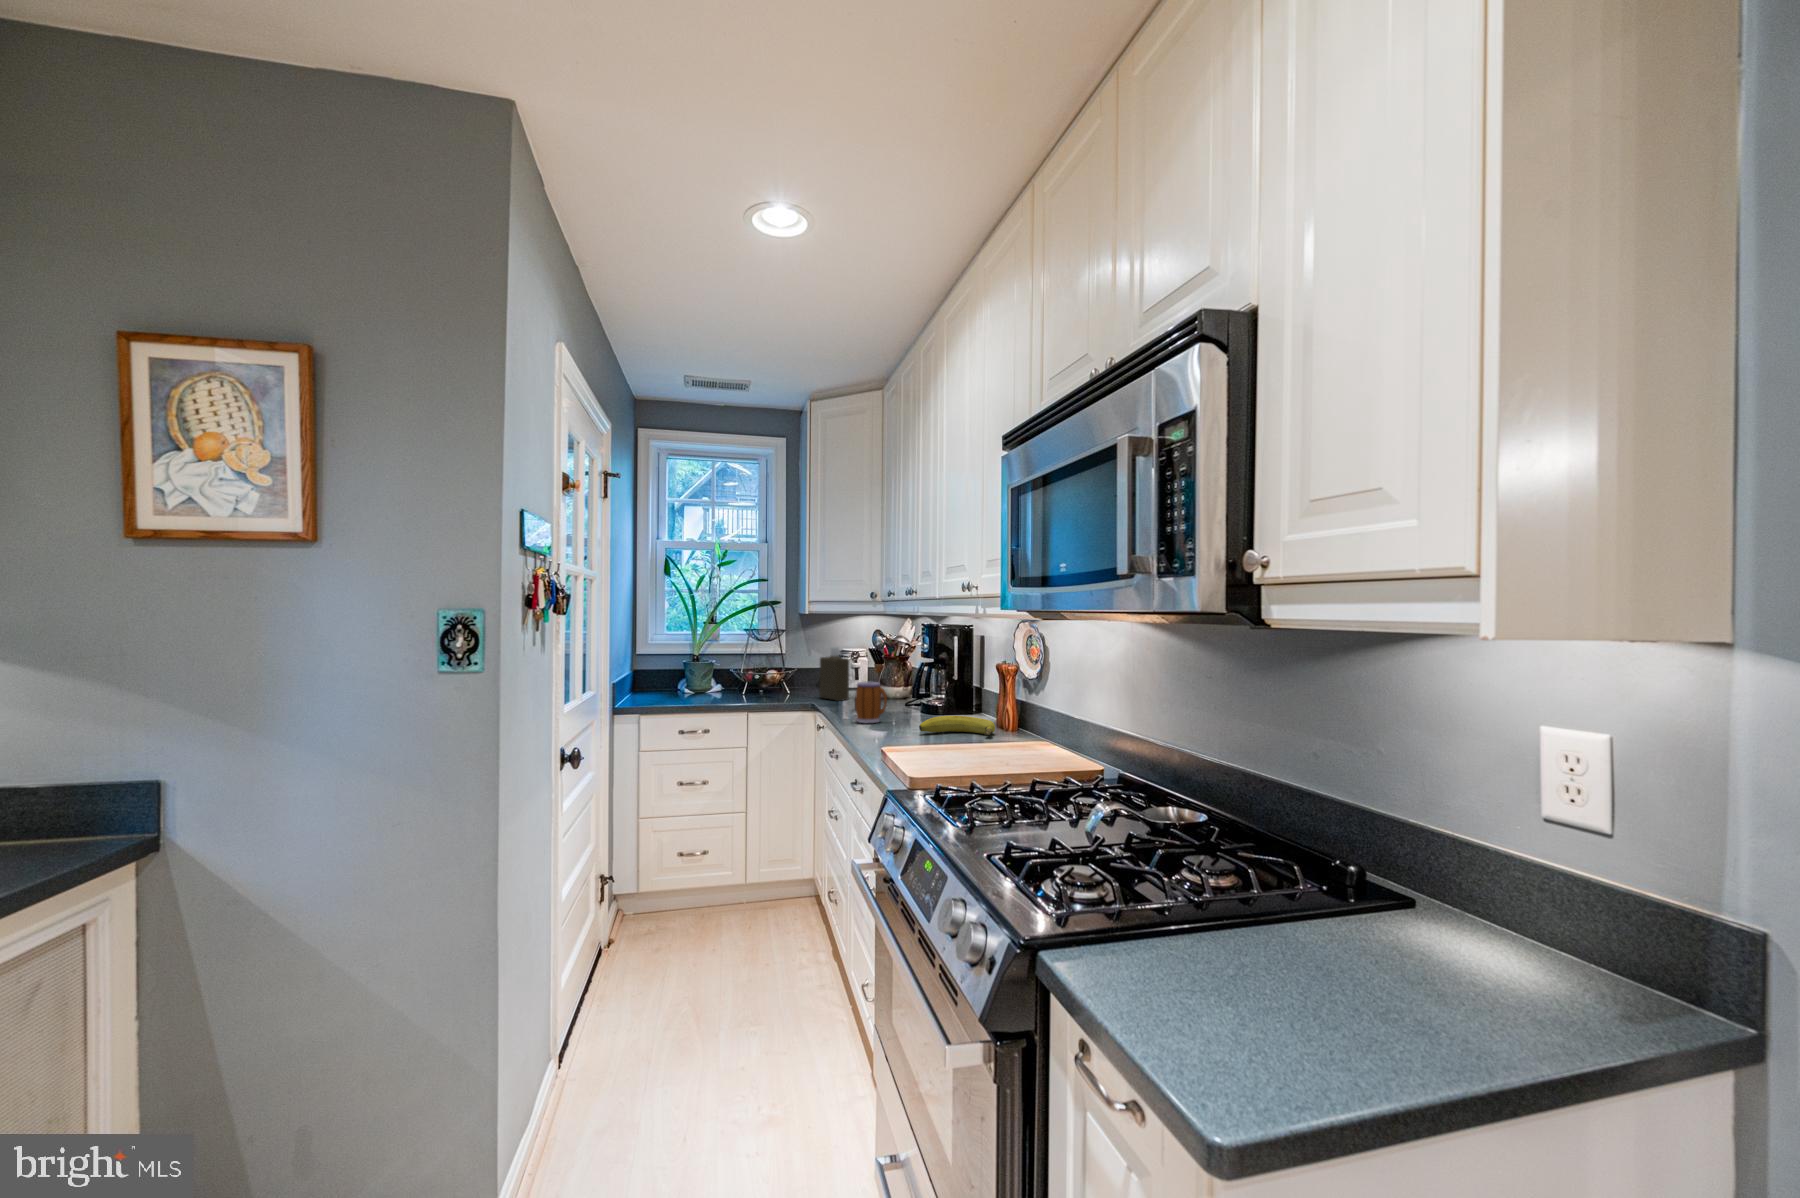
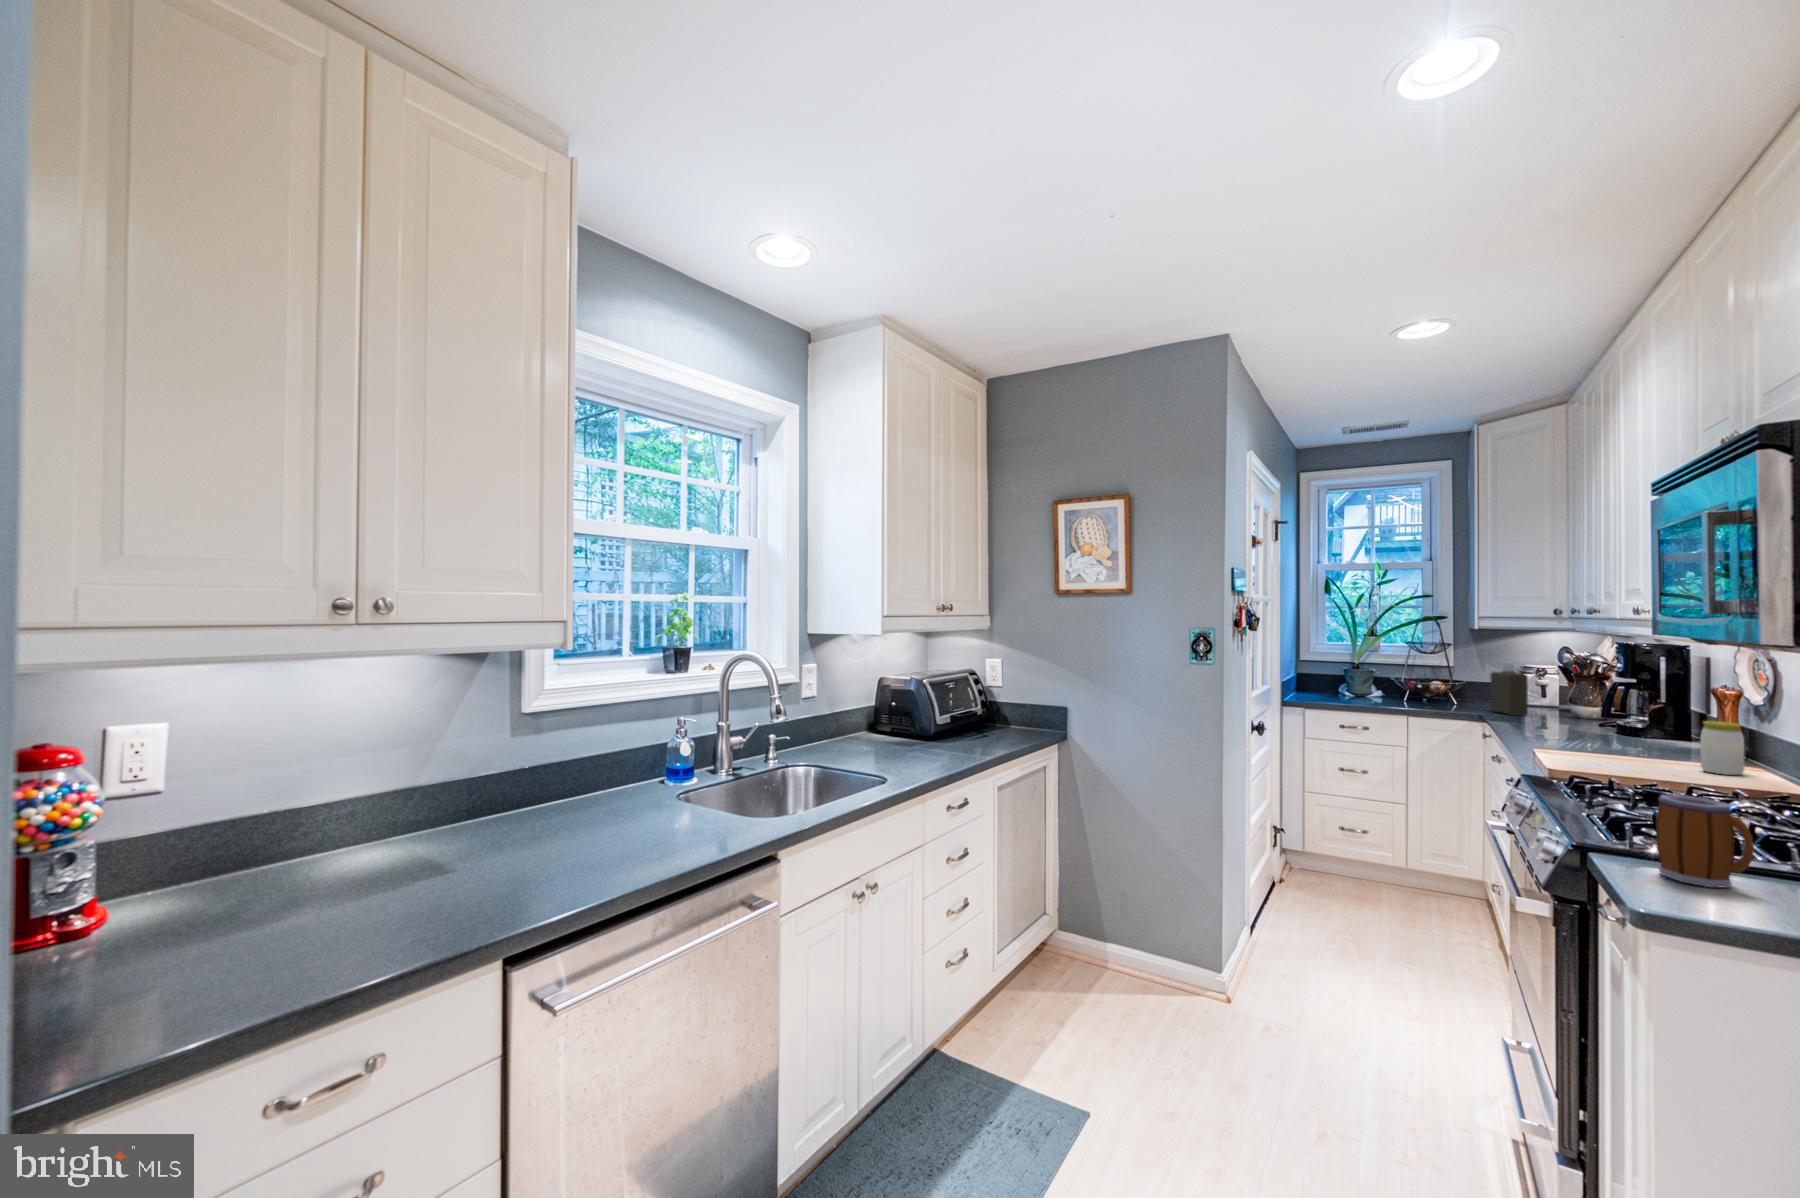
mug: present [855,682,887,723] -> present [1656,795,1754,888]
jar: none [1008,698,1037,752] -> present [1700,721,1744,775]
fruit: present [919,716,995,735] -> none [1594,734,1700,758]

